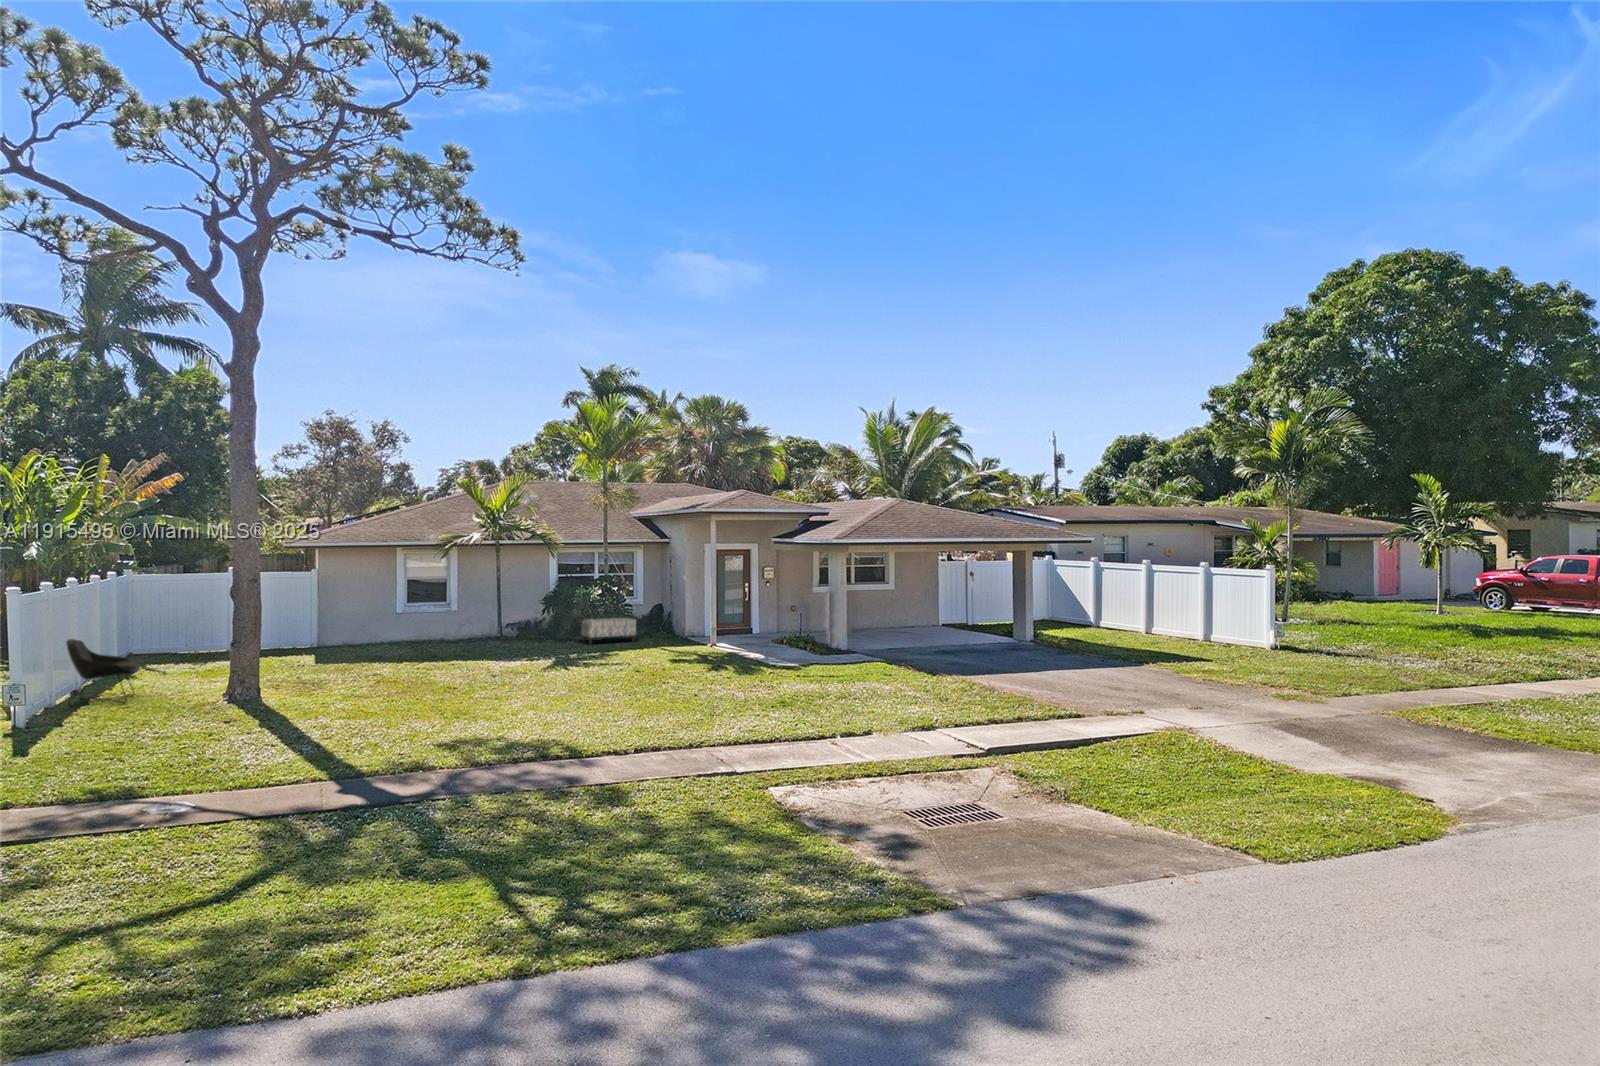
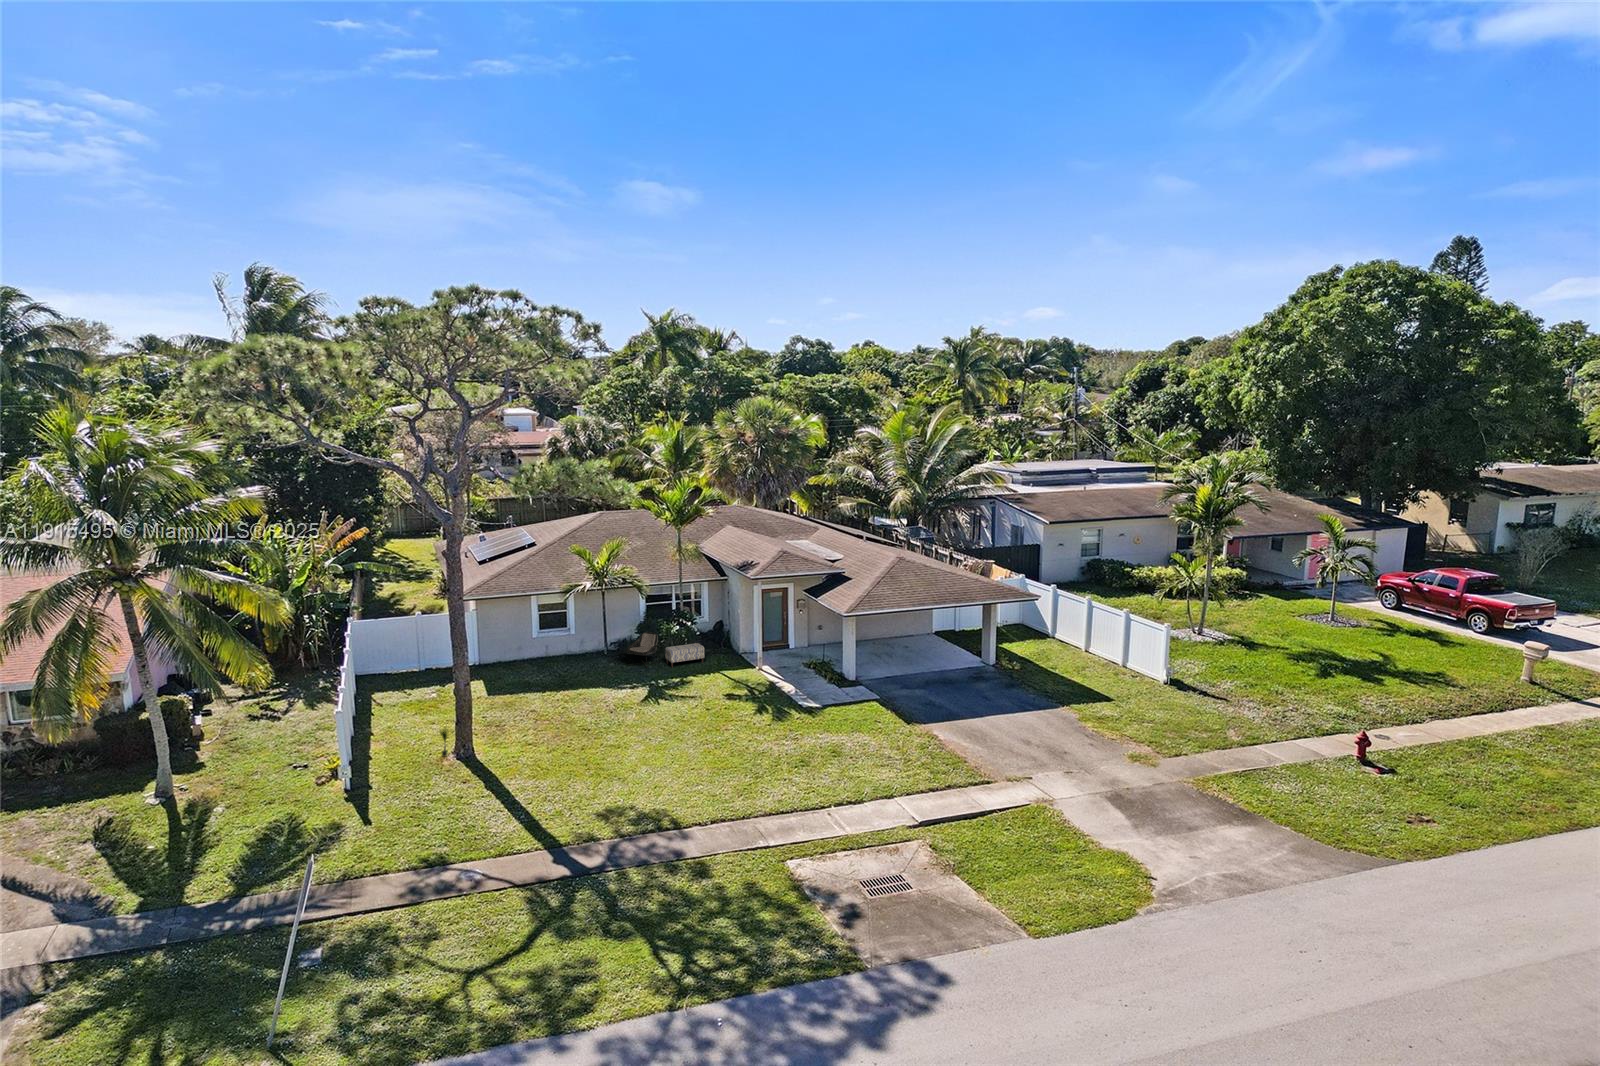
lounge chair: present [66,639,140,707] -> present [626,632,660,667]
potted plant: none [194,650,235,704] -> present [440,729,448,757]

